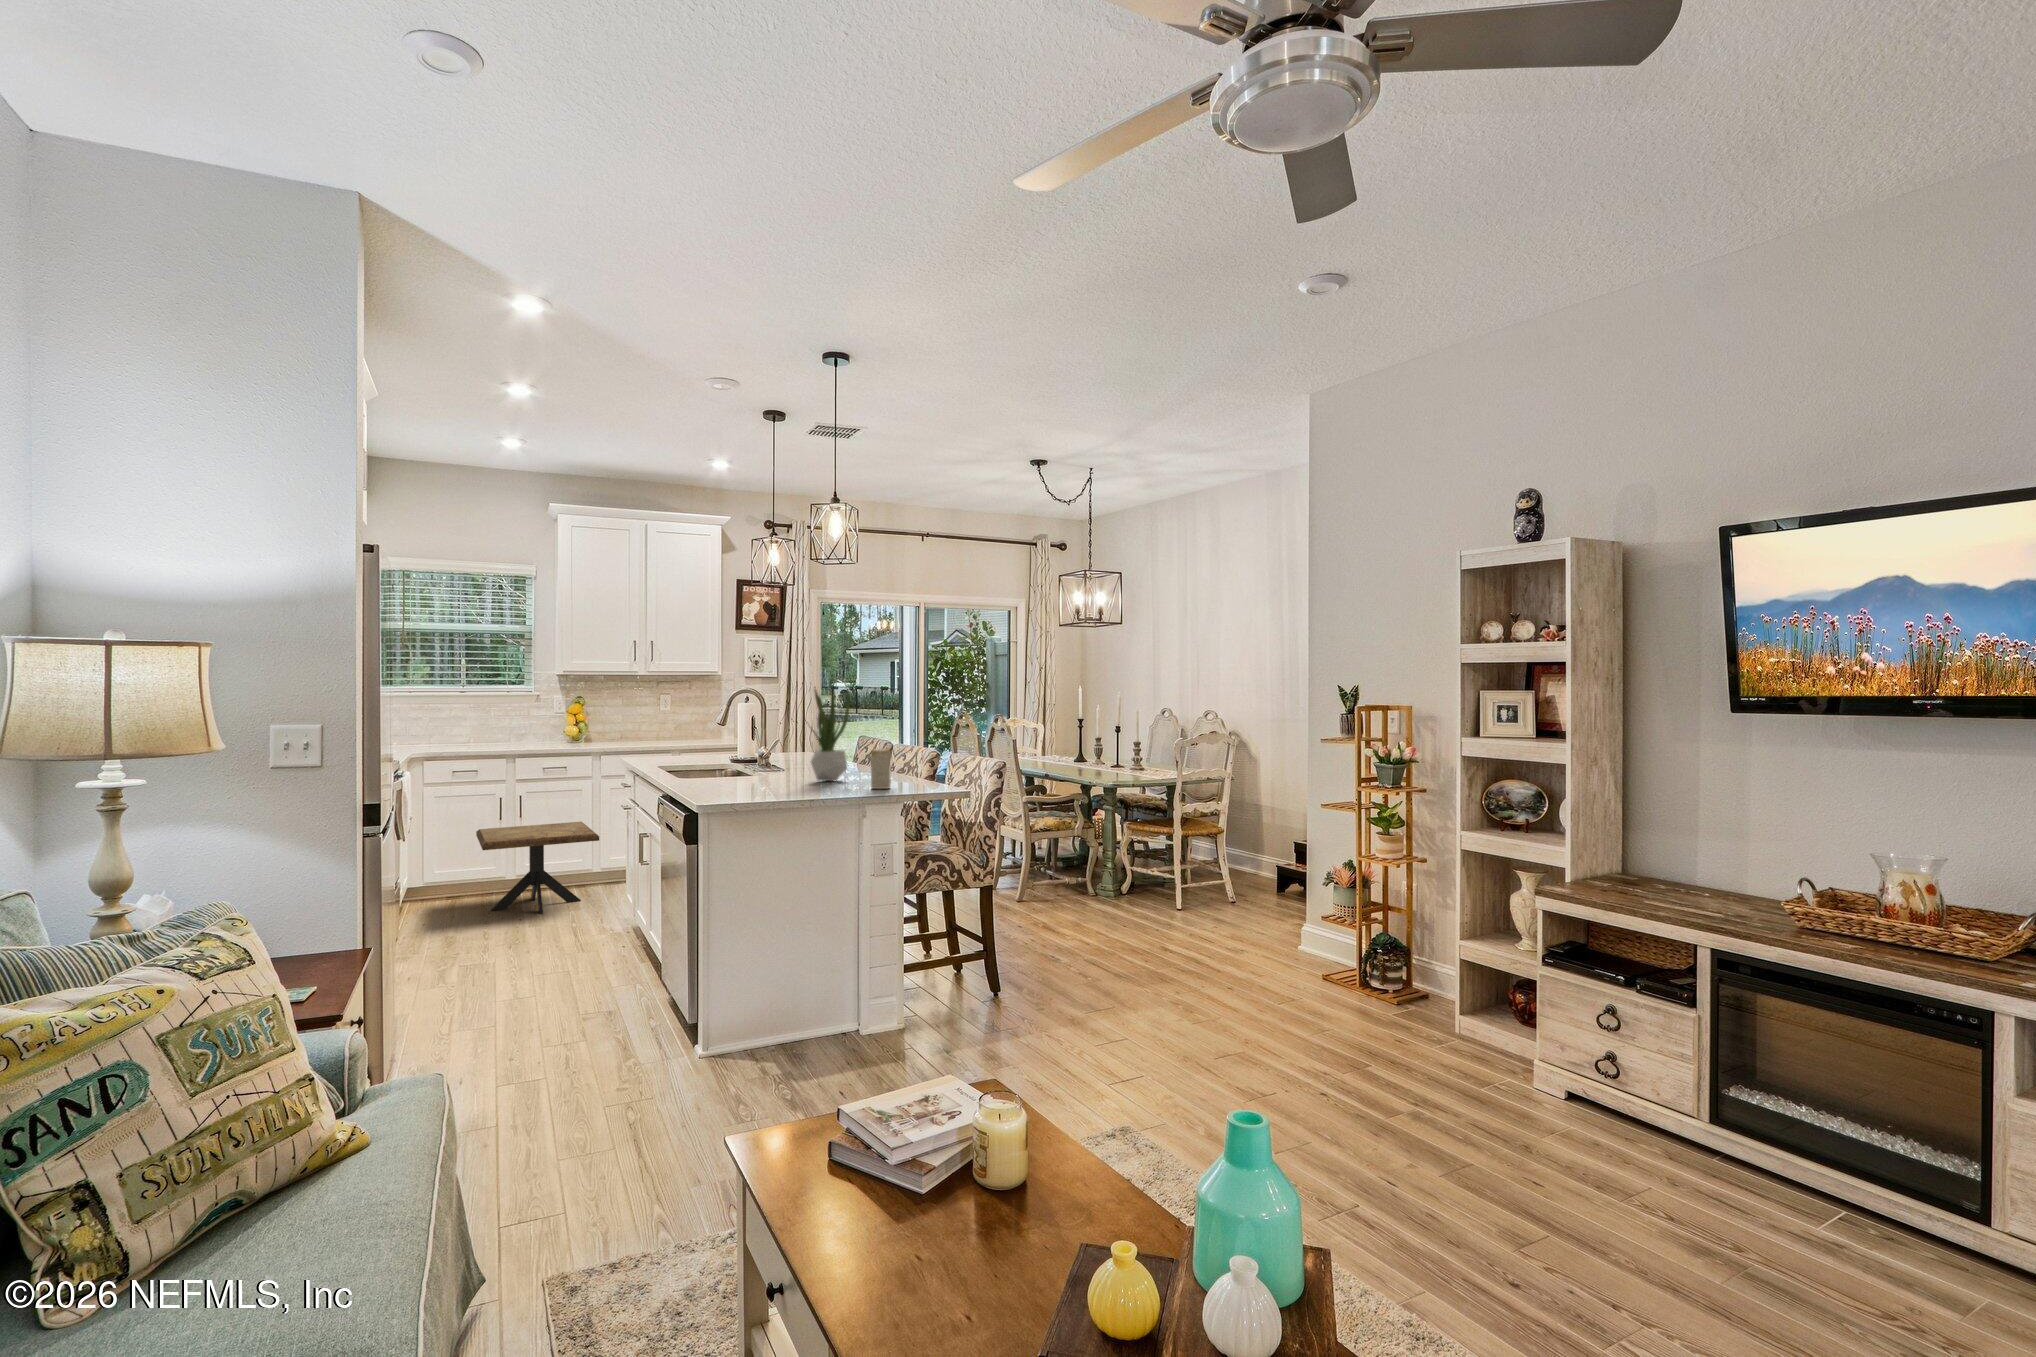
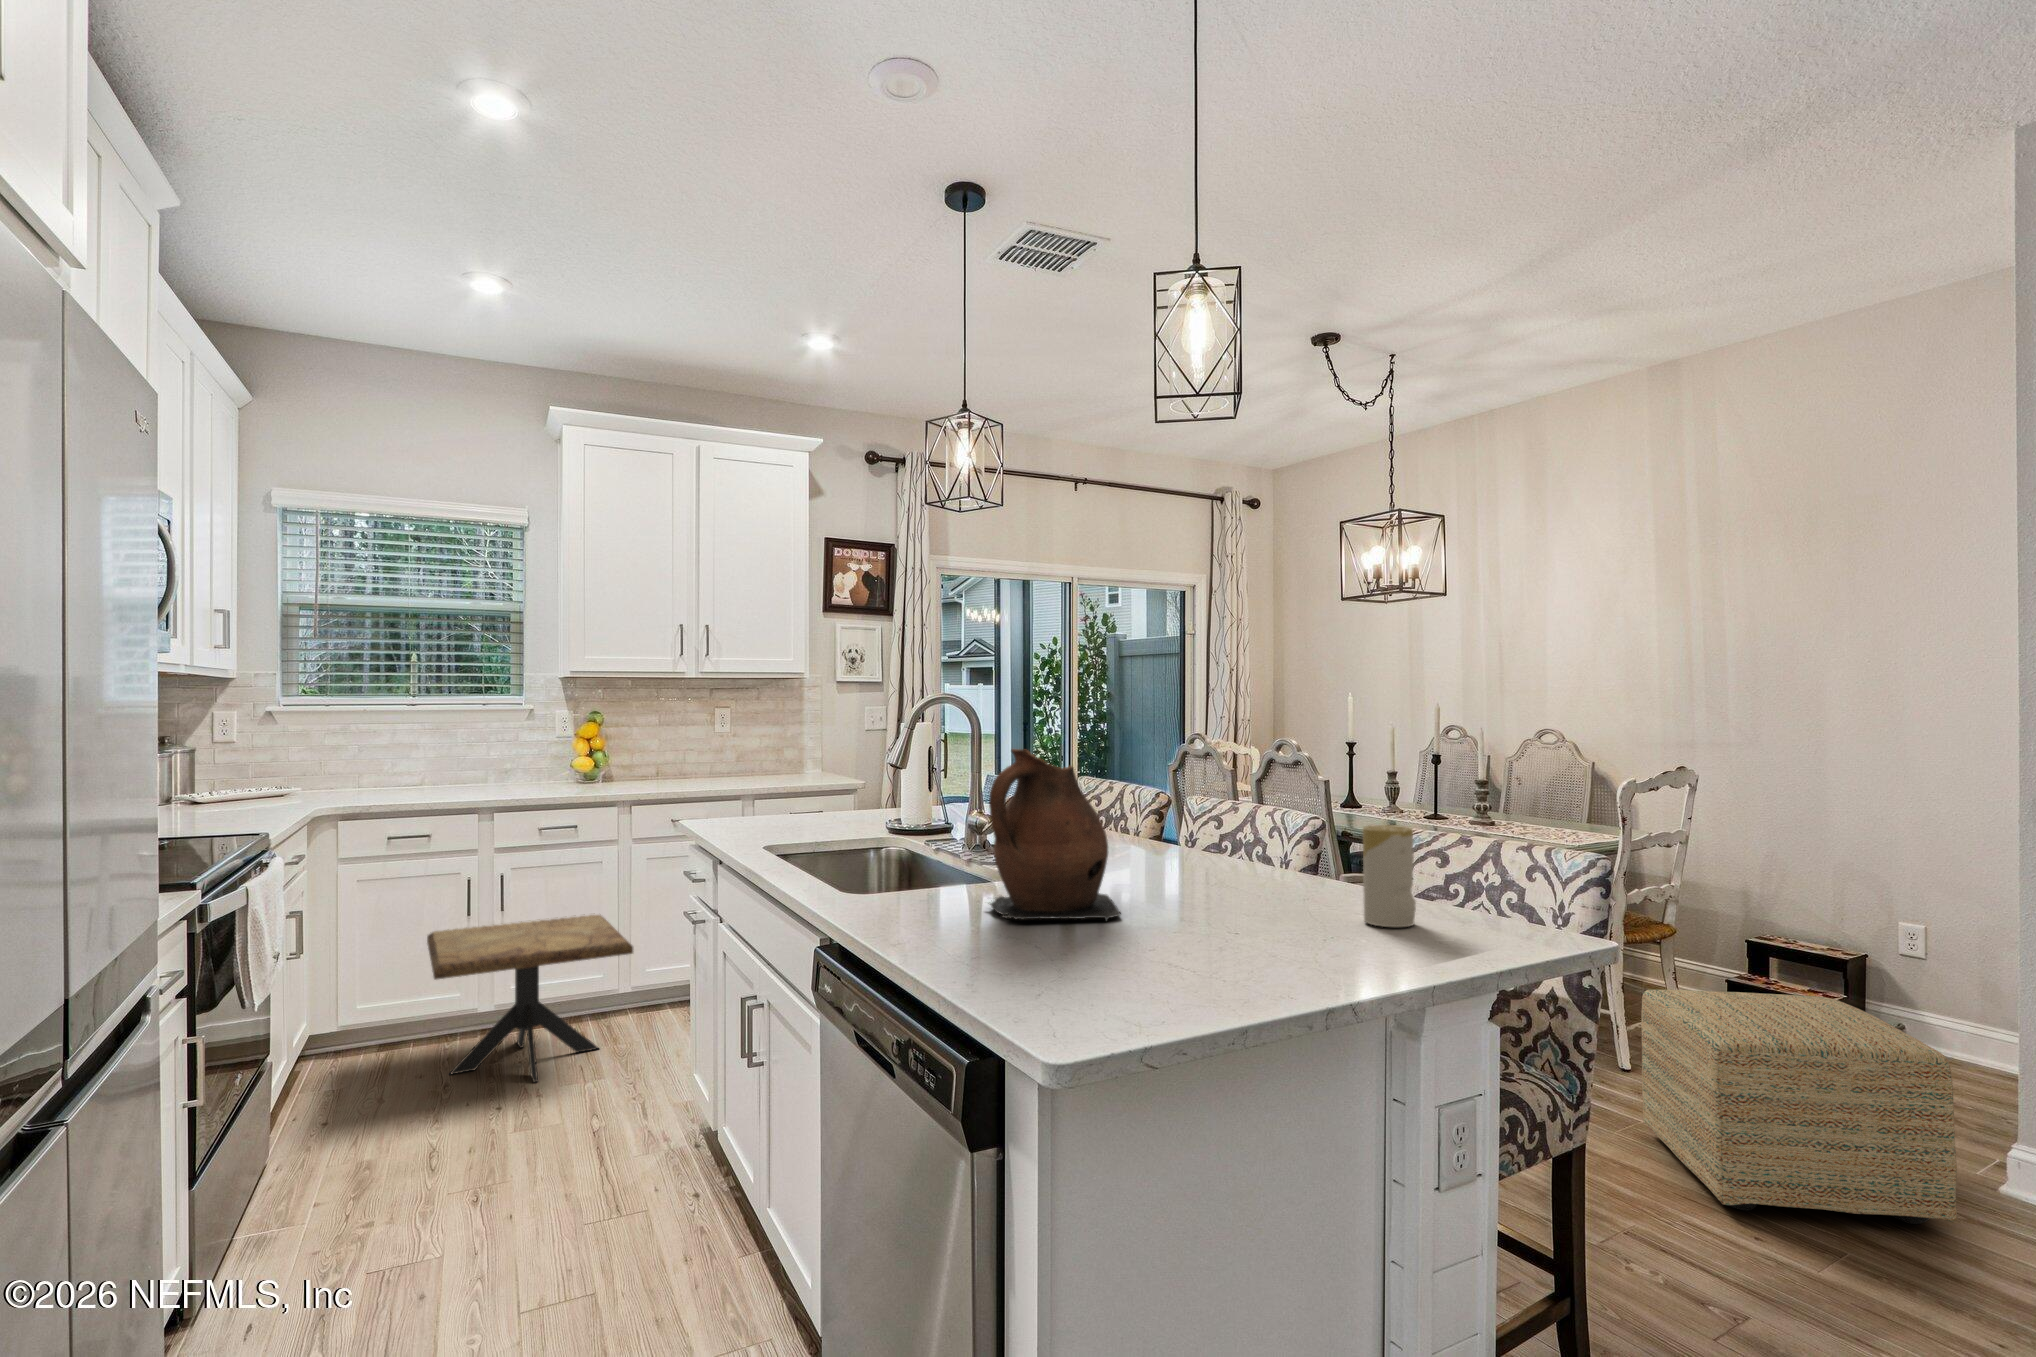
potted plant: present [811,687,850,781] -> none [1143,677,1236,891]
ceramic pitcher: none [724,717,787,789] -> present [988,749,1121,921]
ottoman: none [1146,854,1255,962] -> present [1641,990,1957,1224]

